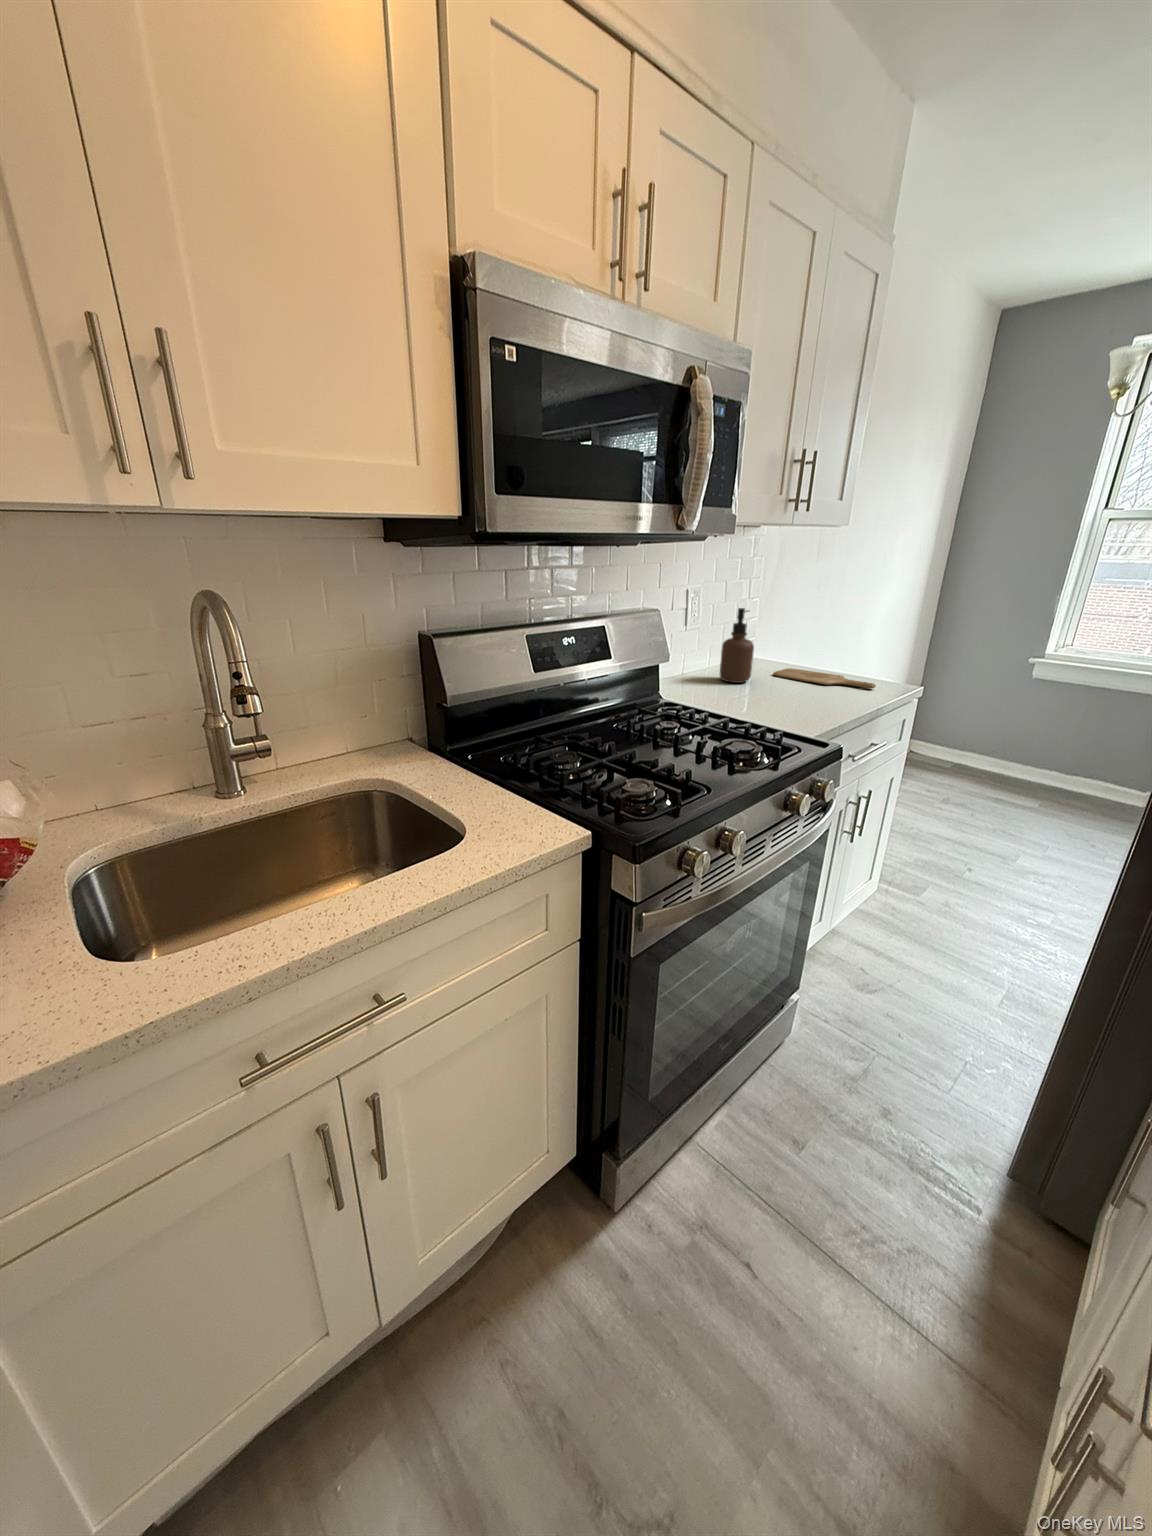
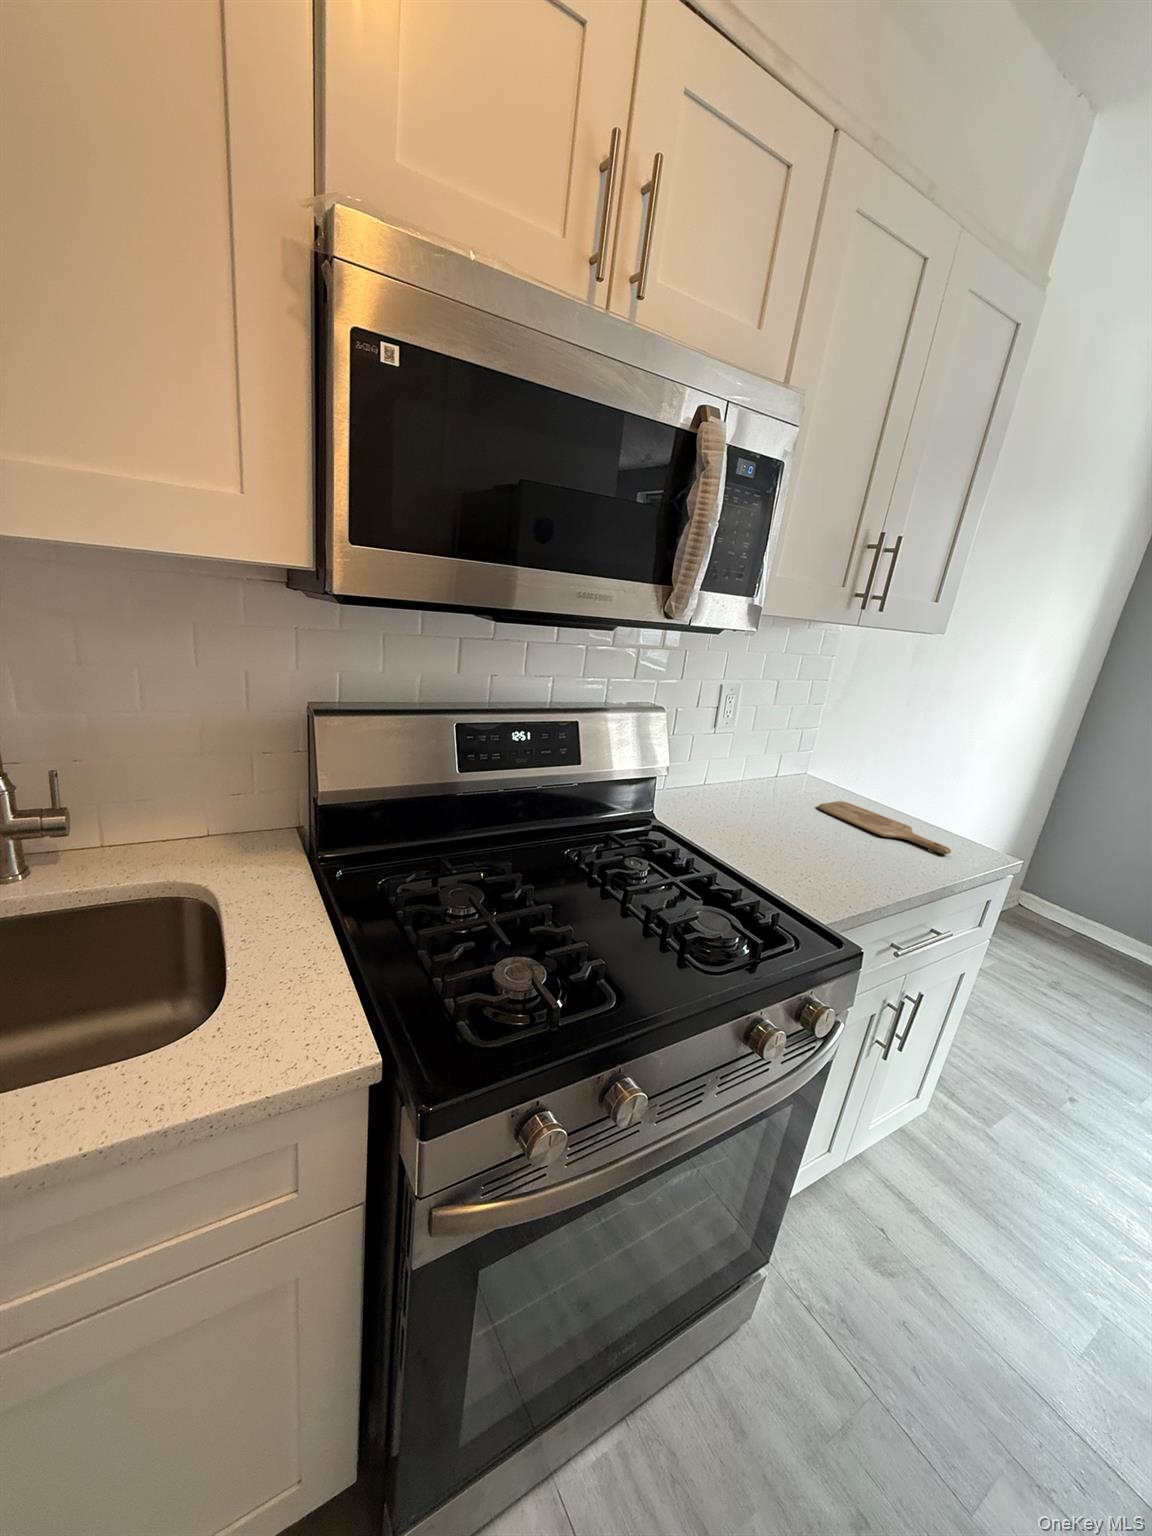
soap dispenser: present [720,608,754,683] -> none [743,719,793,813]

